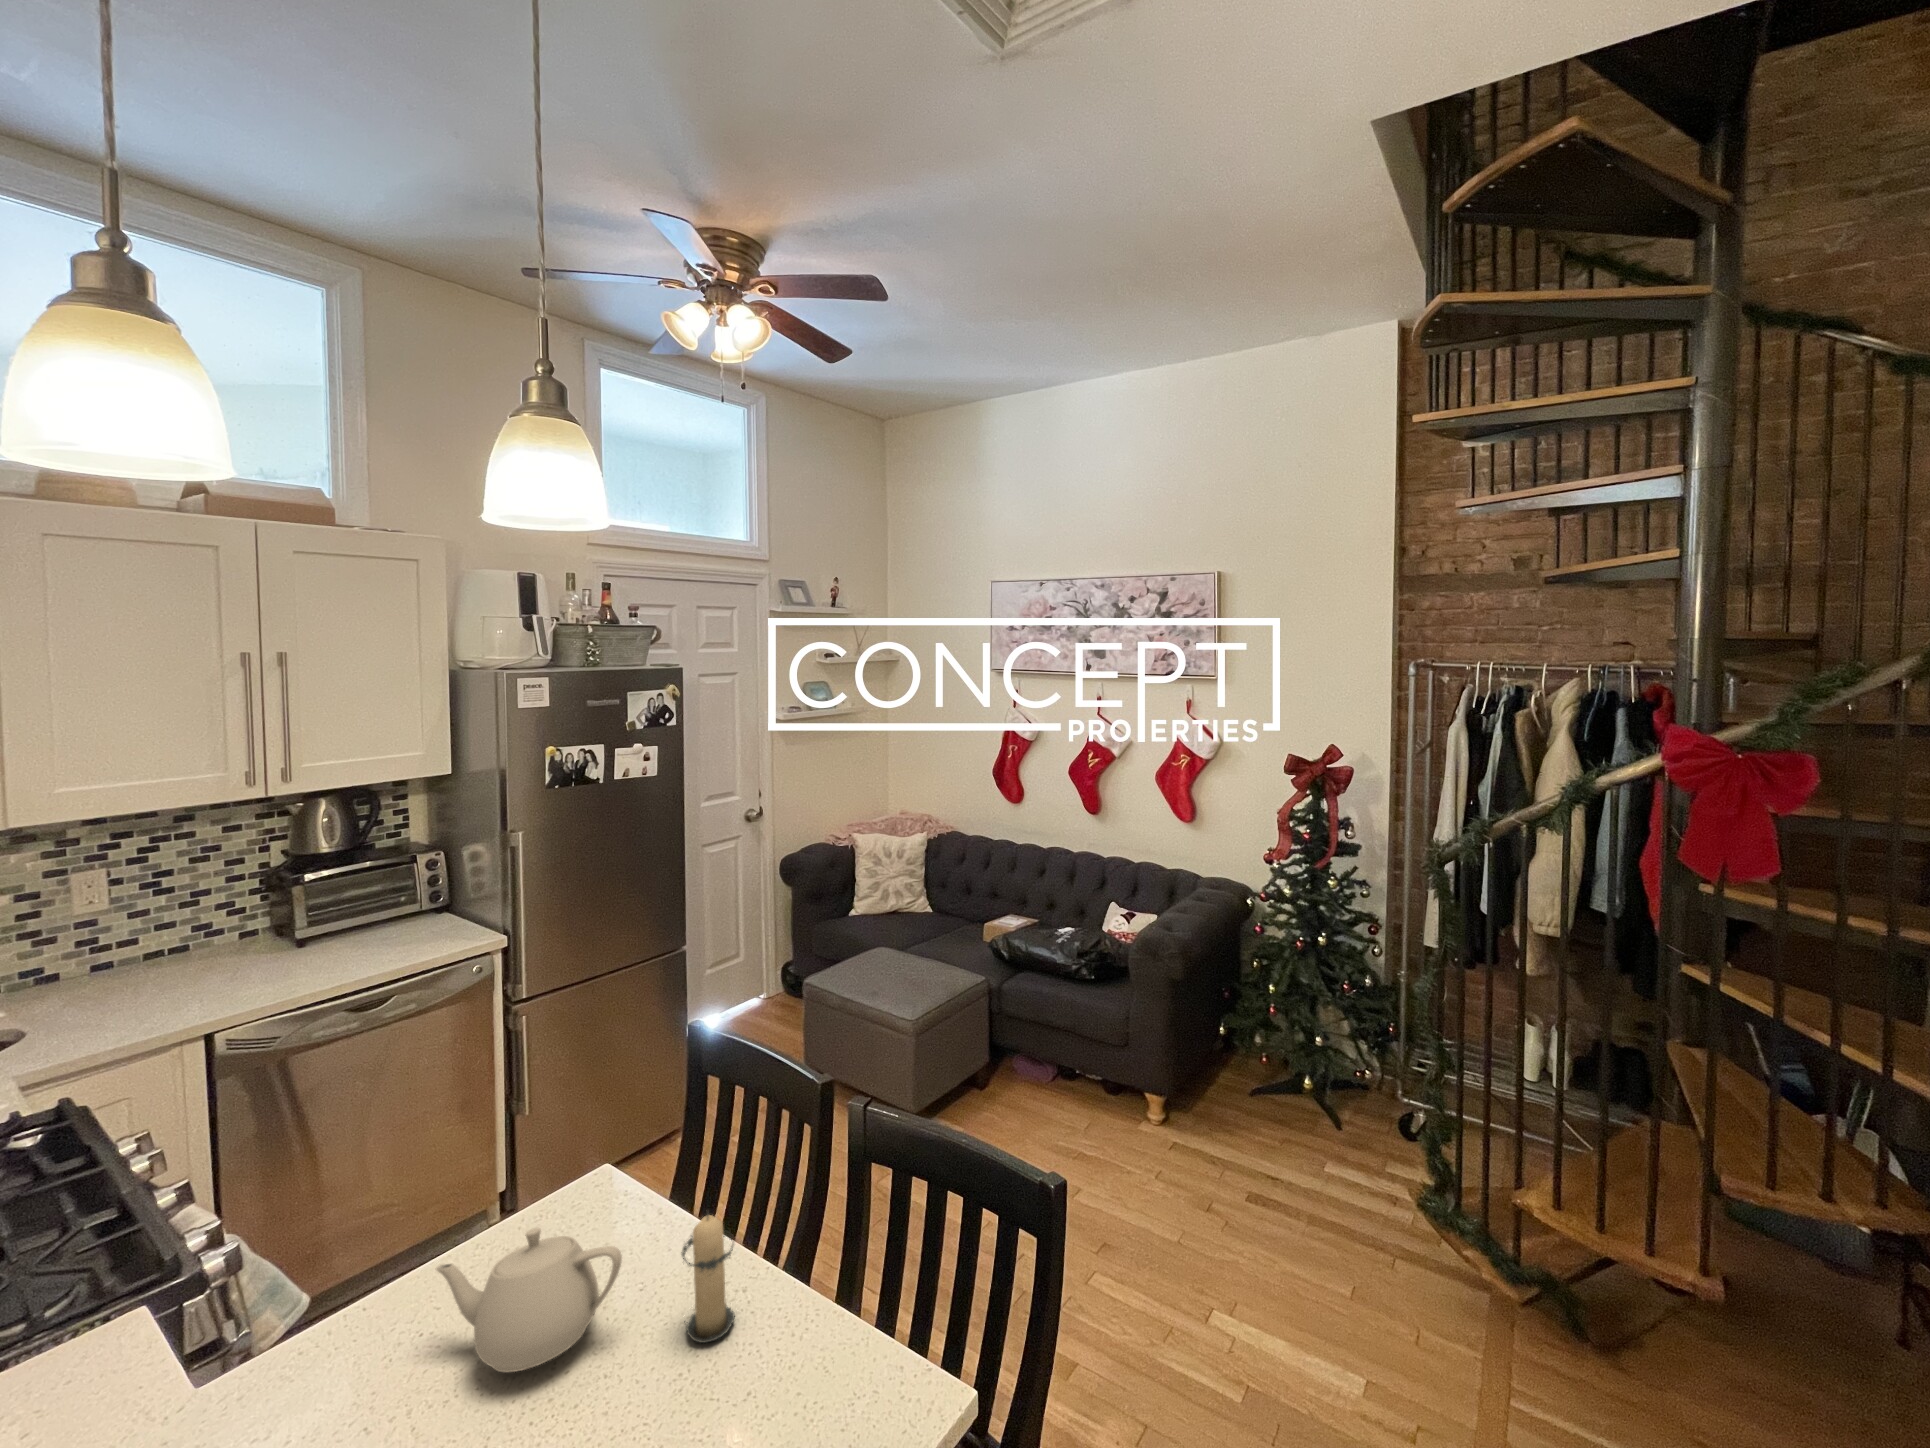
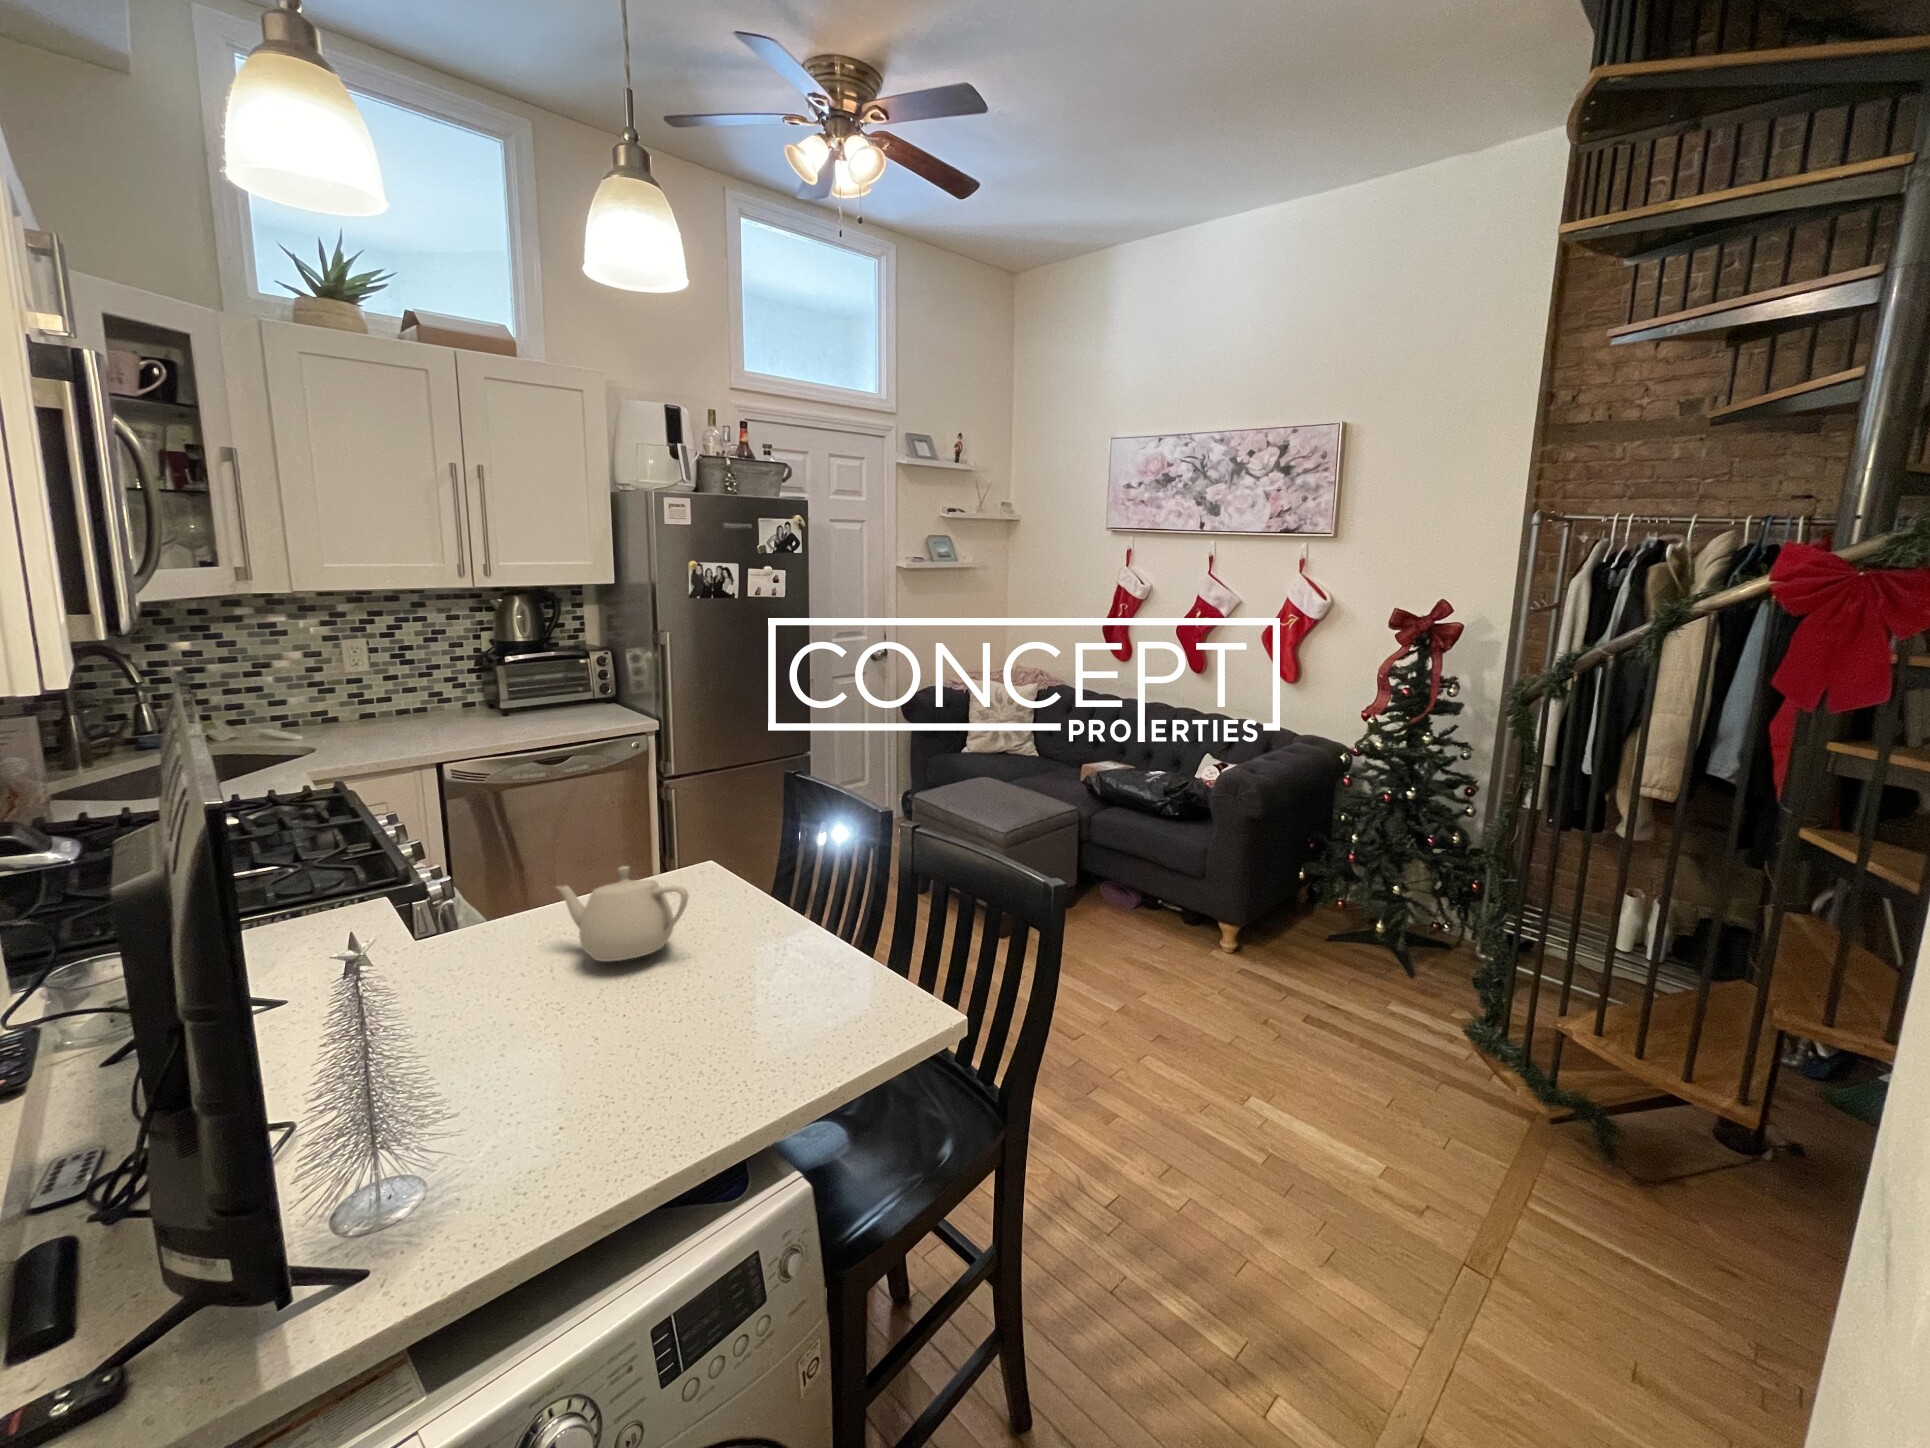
candle: present [681,1214,735,1343] -> none [729,867,782,969]

